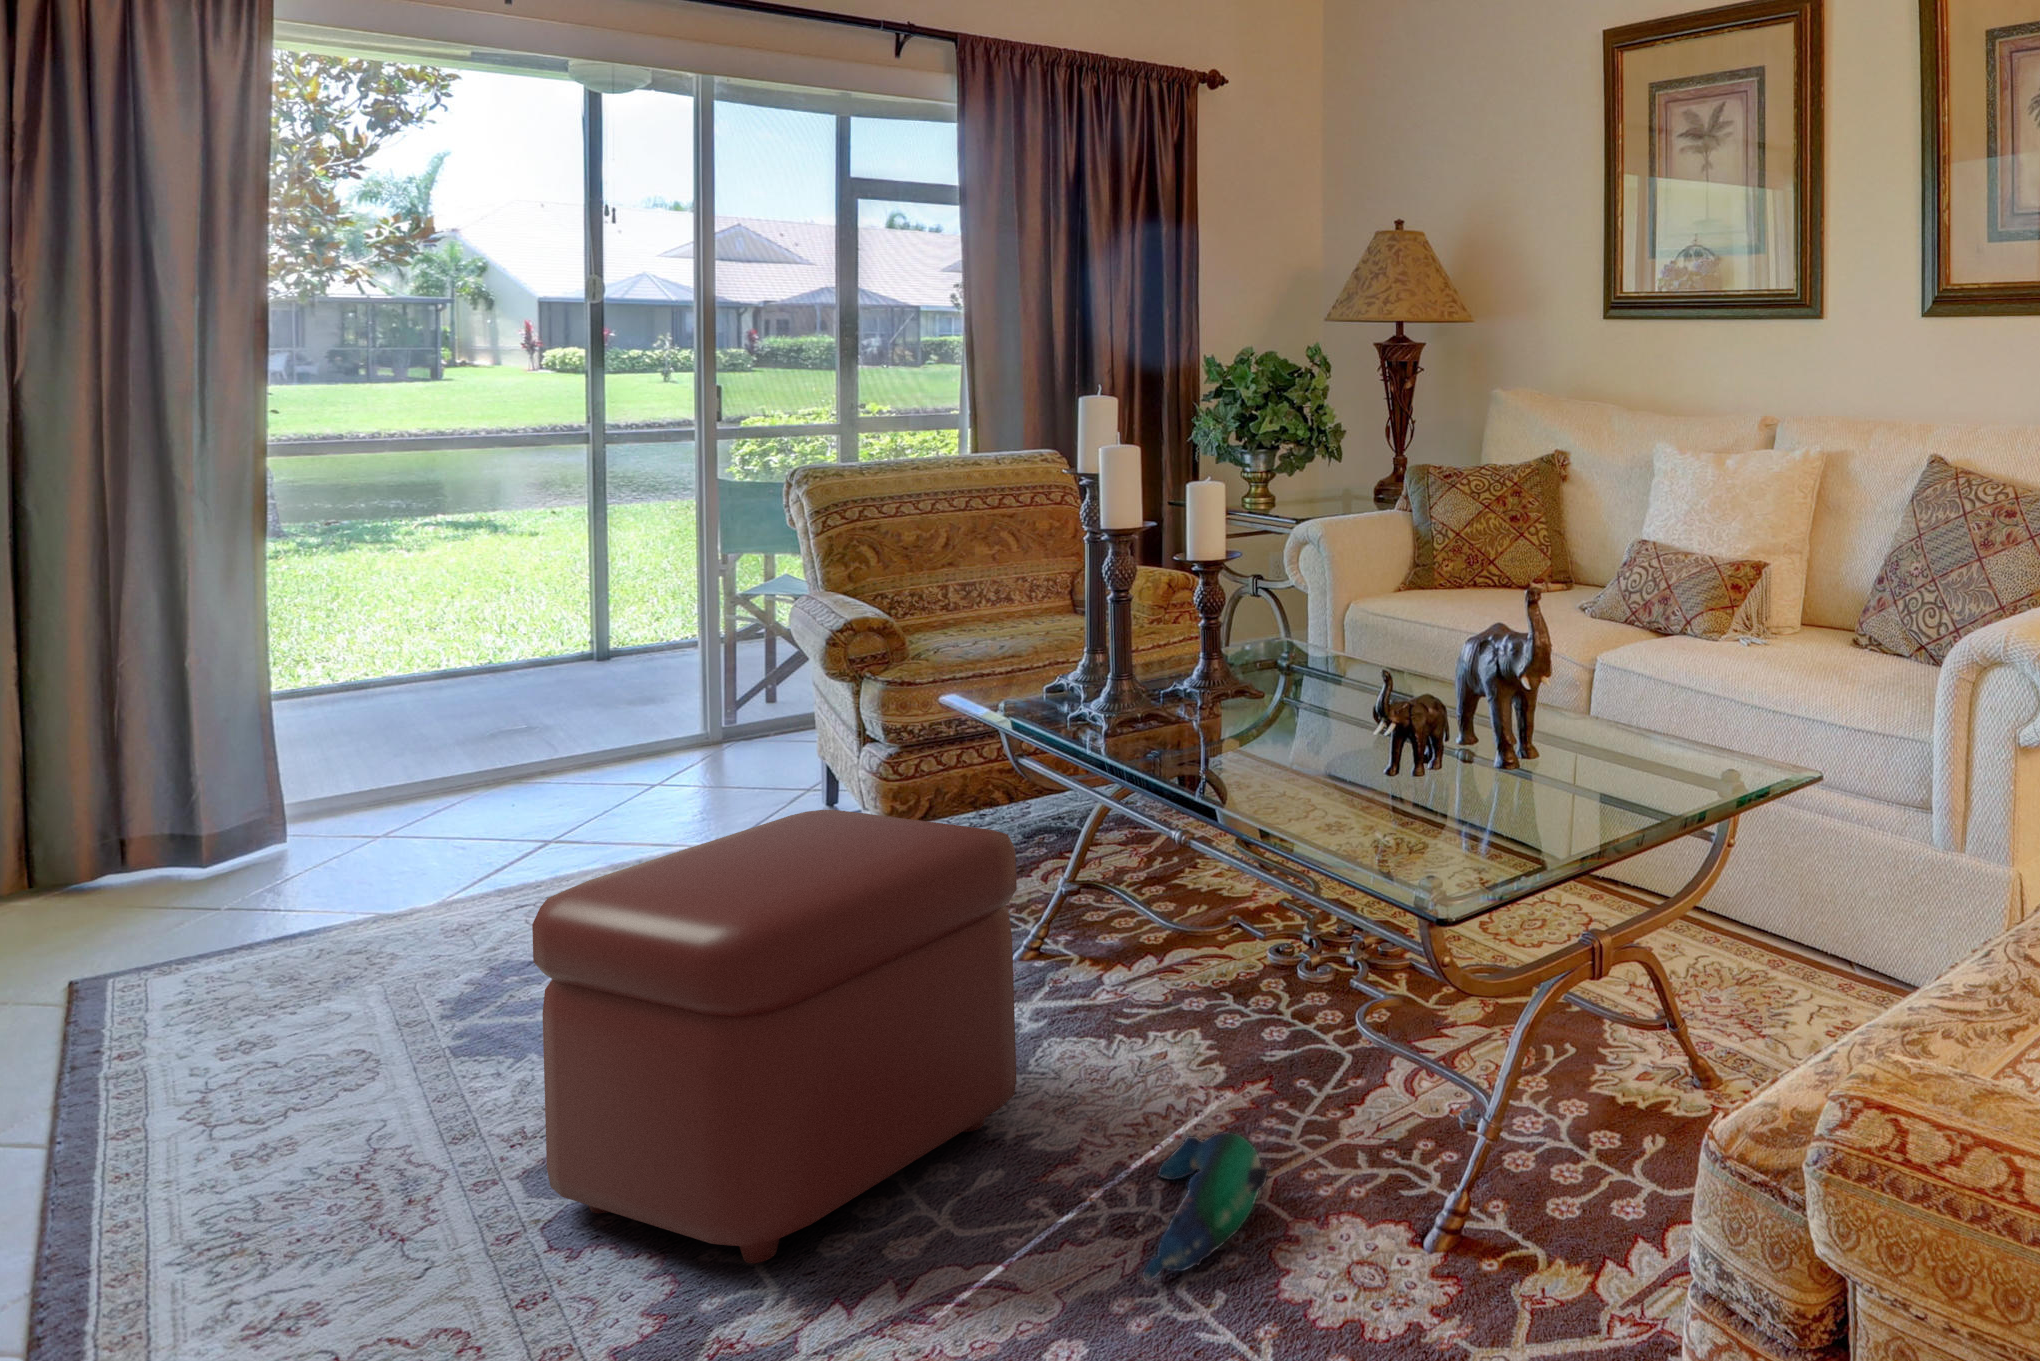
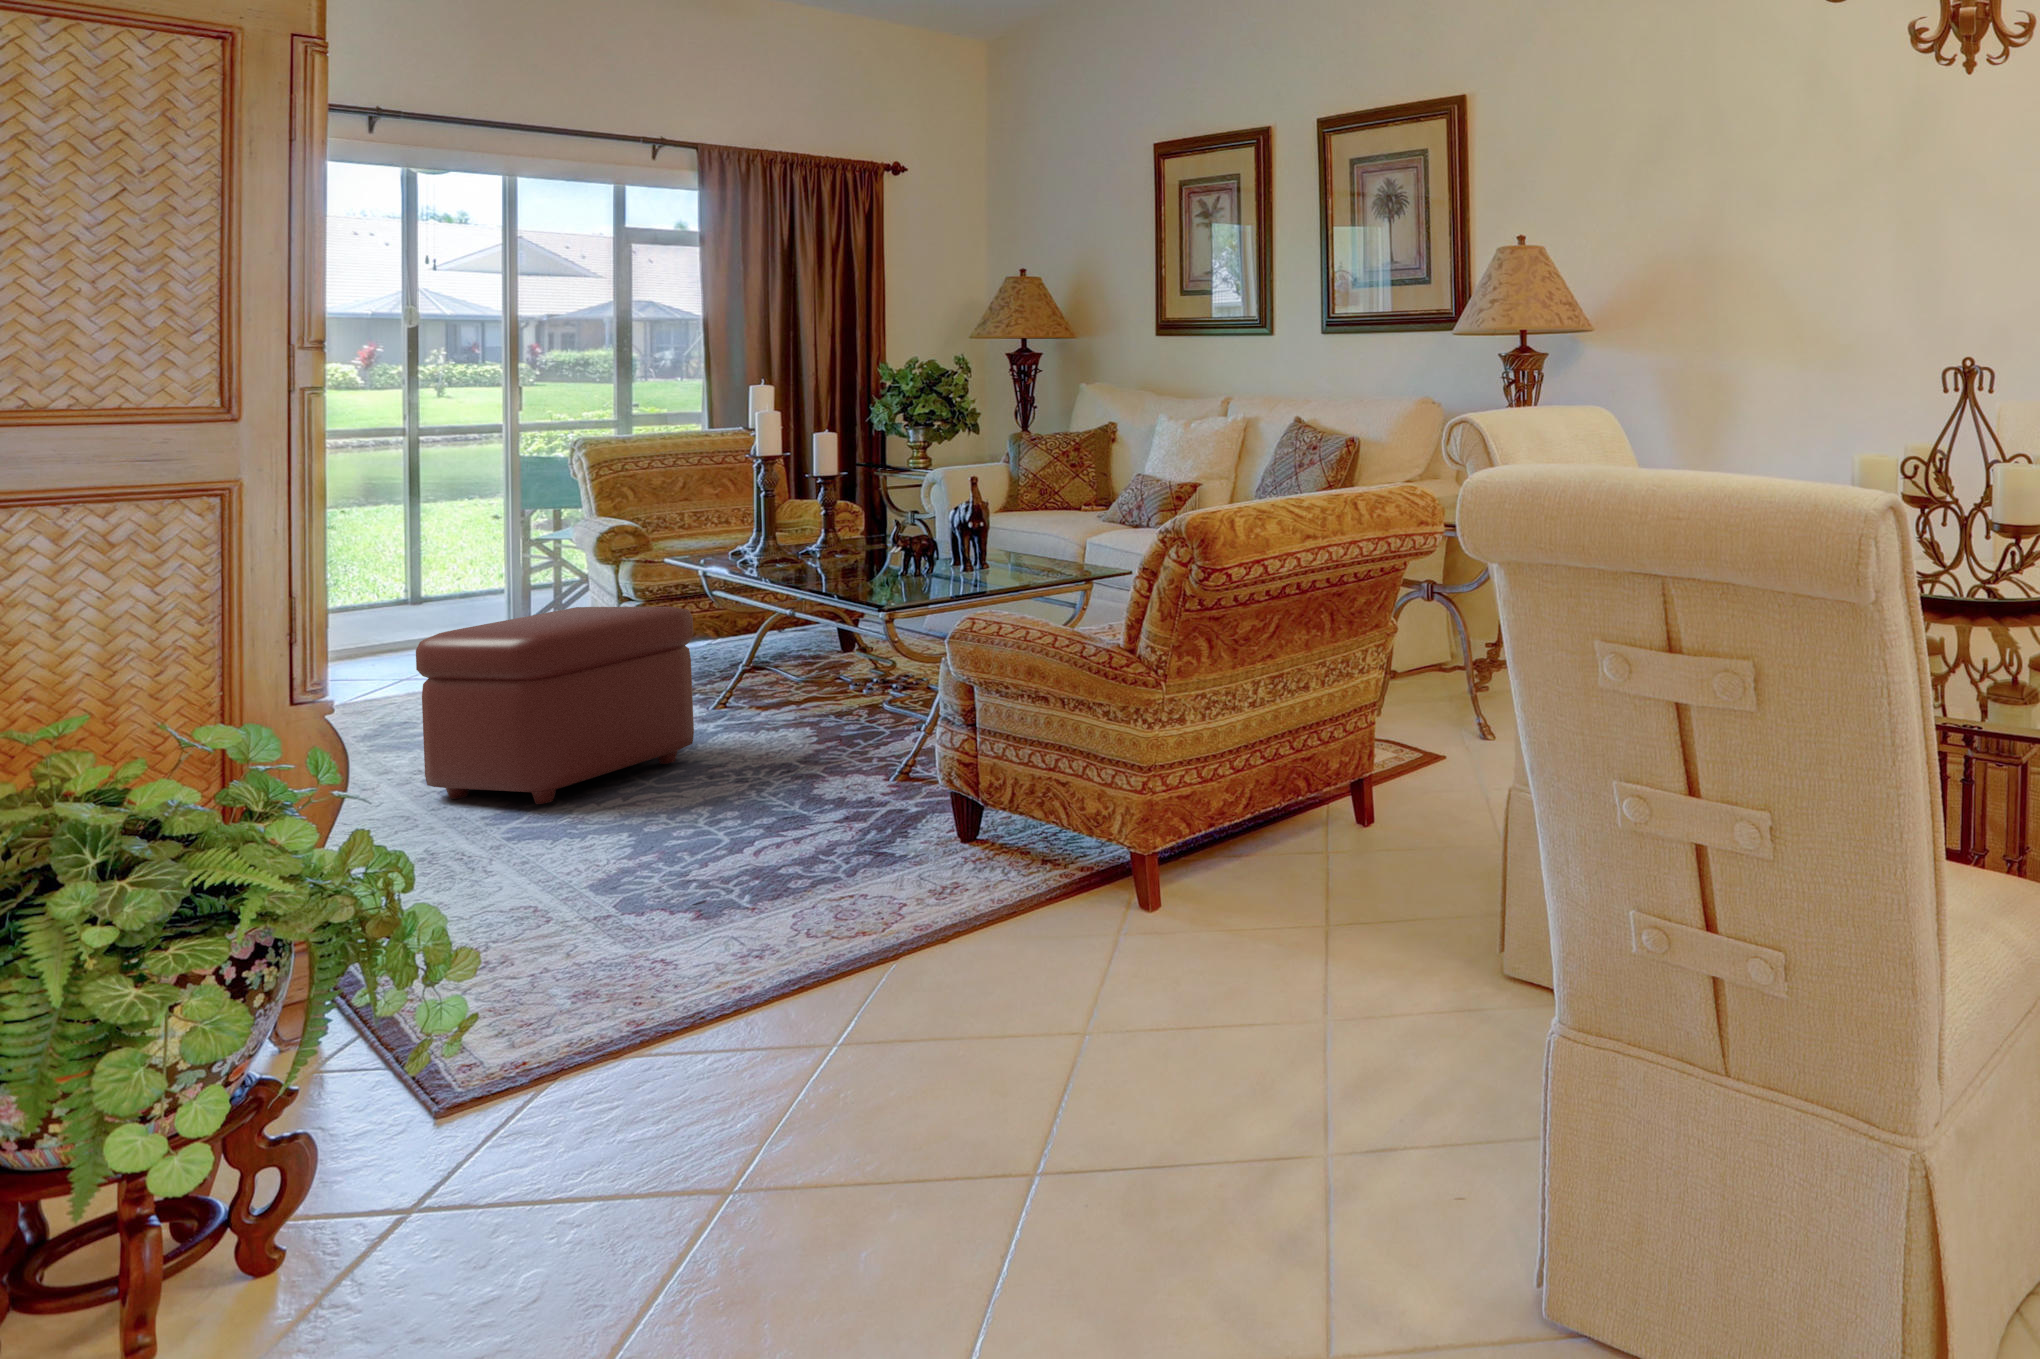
plush toy: present [1142,1132,1269,1281] -> none [745,743,819,798]

